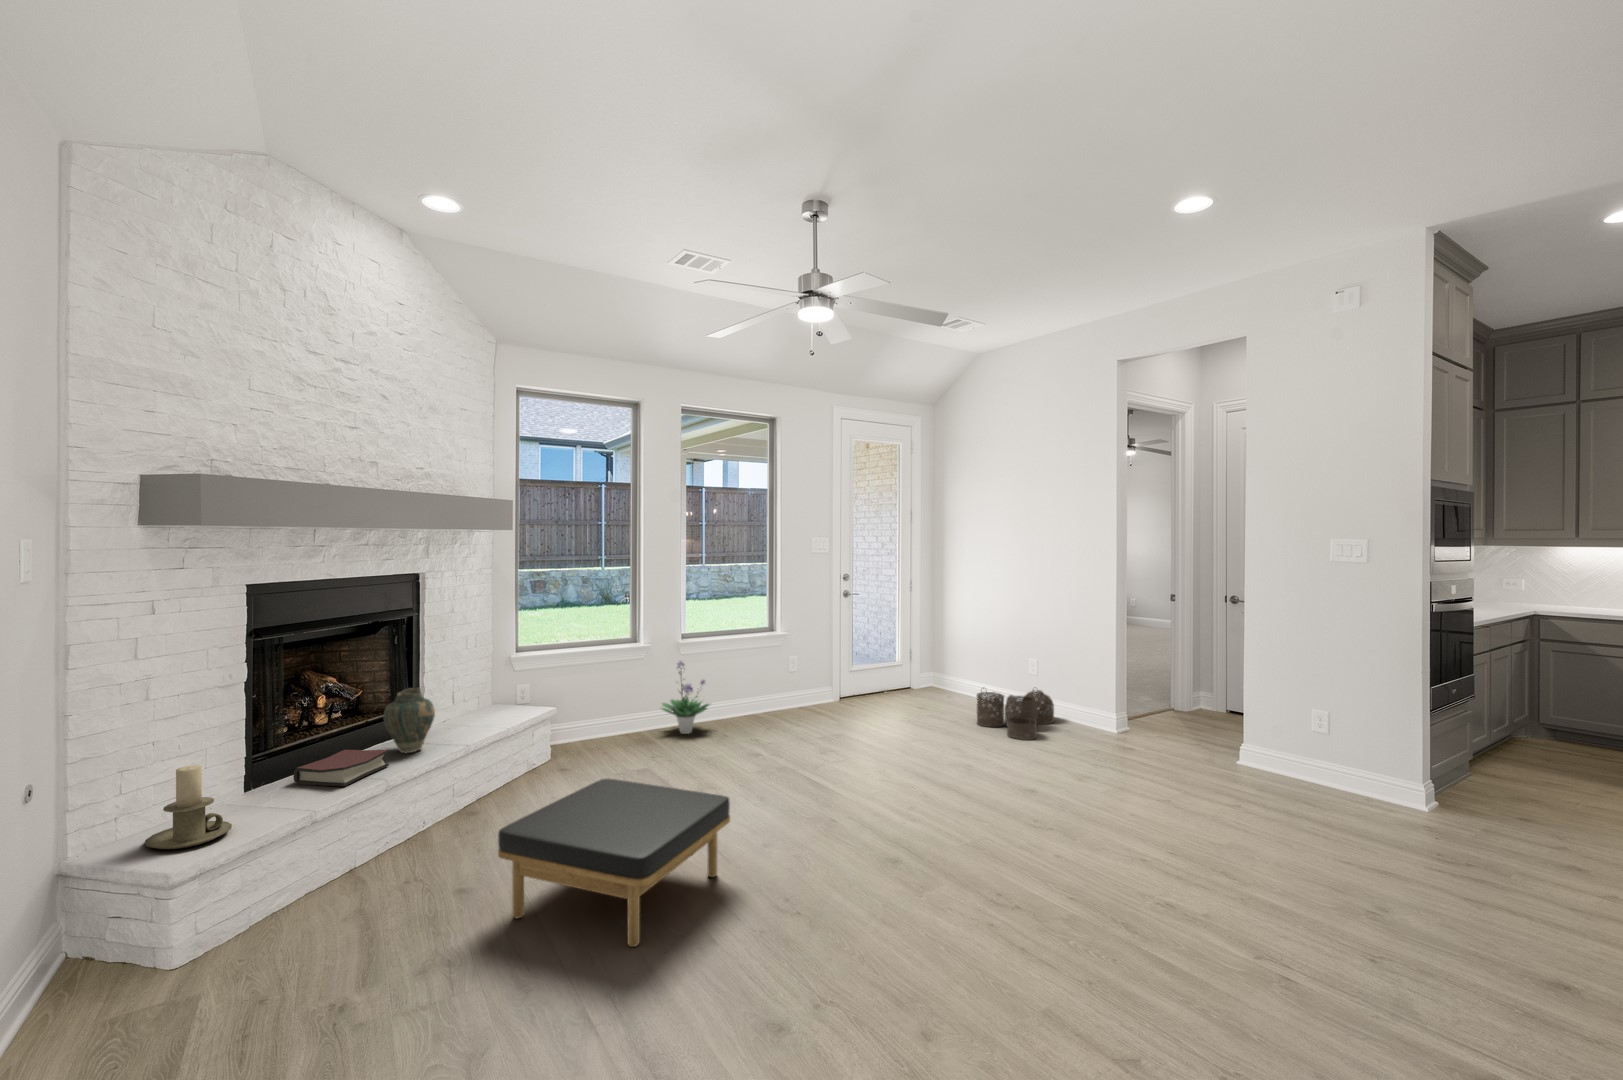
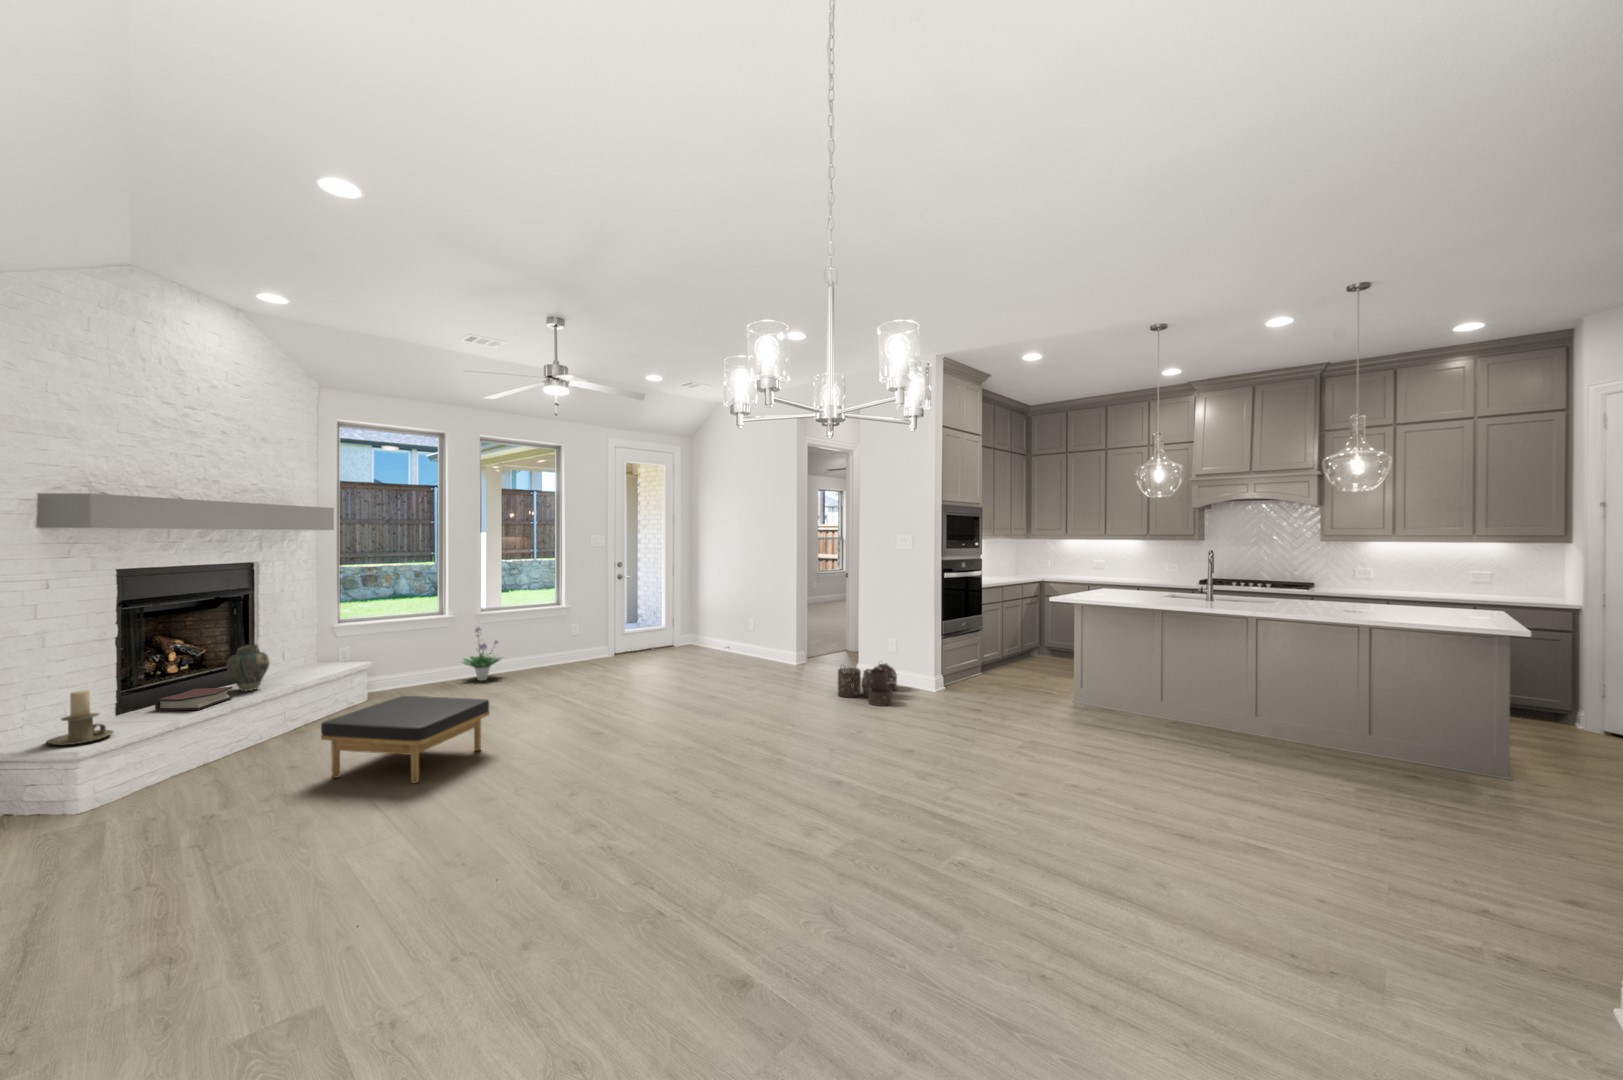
woven basket: present [977,688,1054,740] -> present [838,664,897,706]

